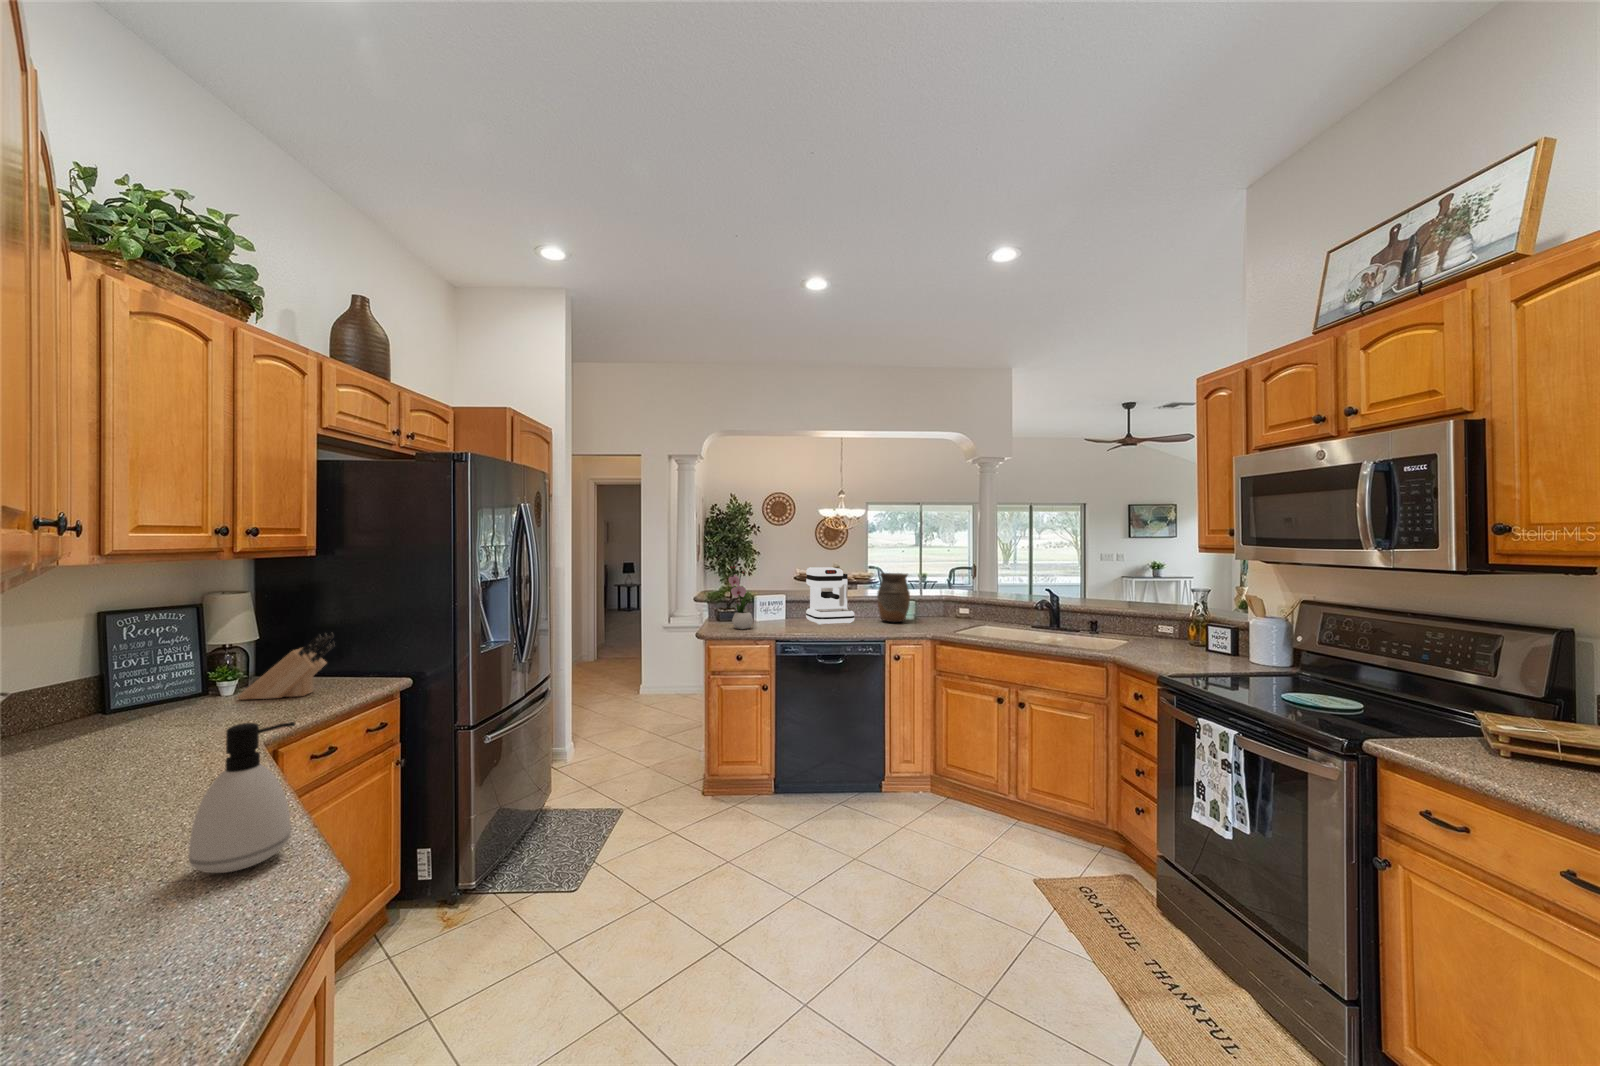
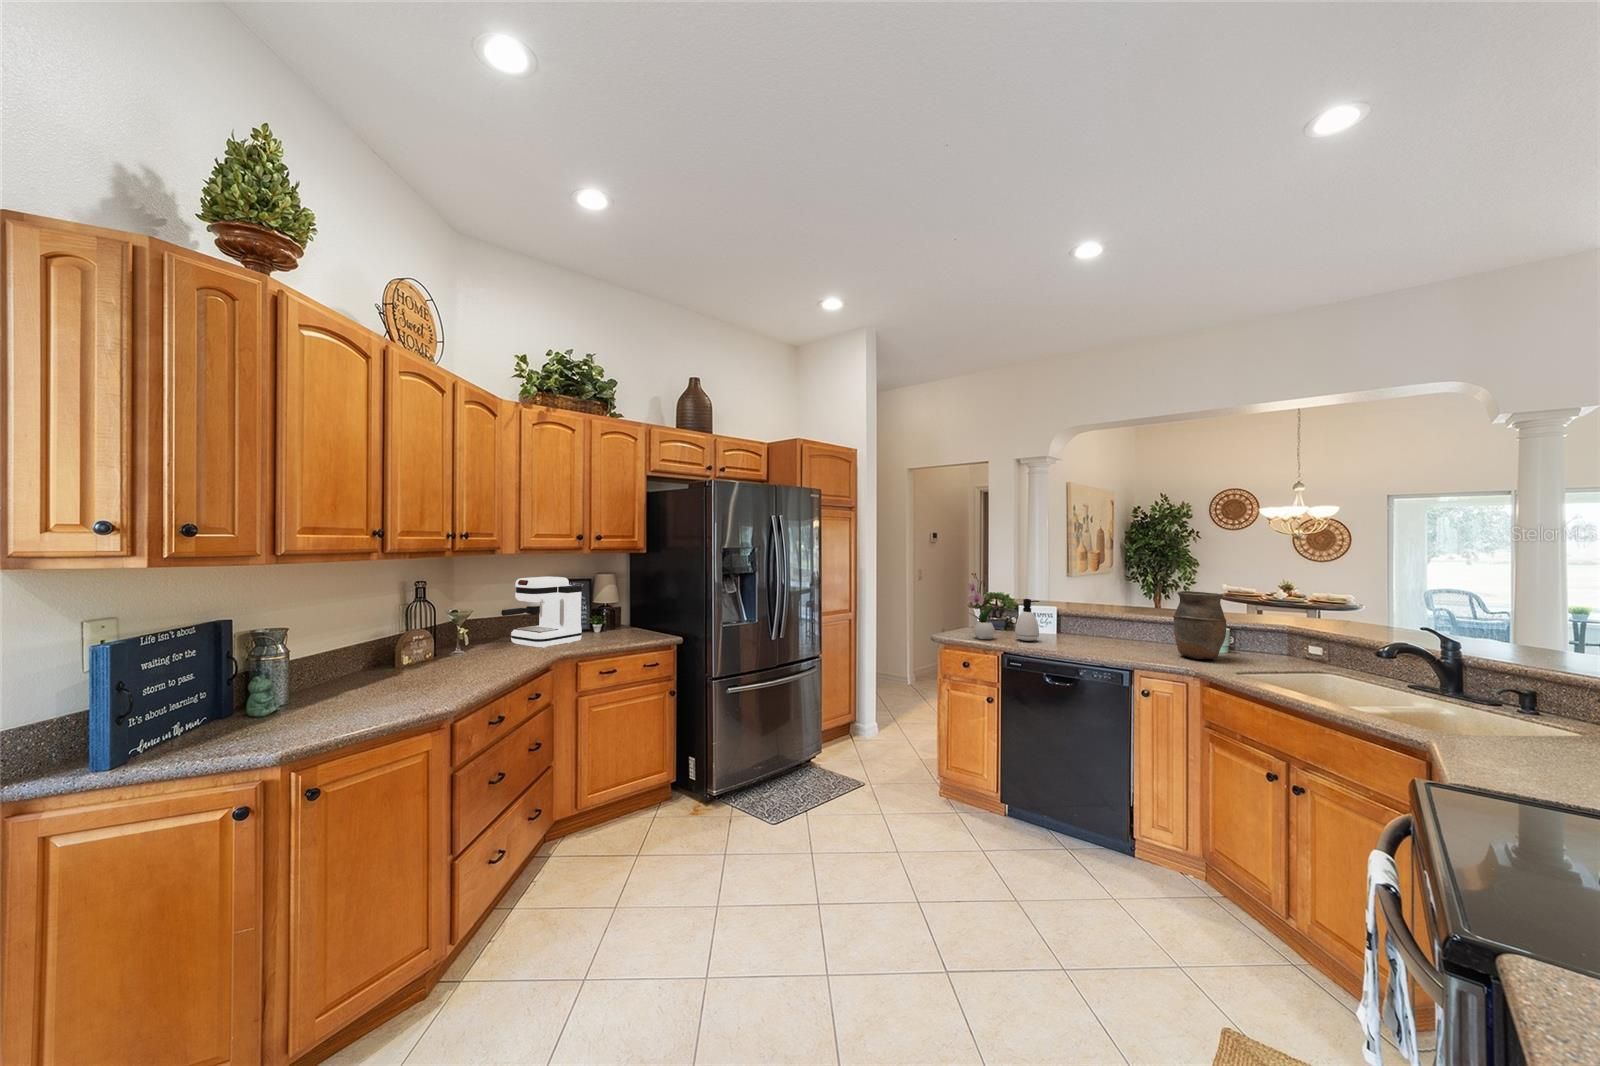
coffee maker: present [806,567,855,625] -> present [501,577,582,648]
knife block: present [237,632,335,700] -> none [603,600,641,637]
soap dispenser: present [189,722,295,873] -> present [1015,599,1039,641]

